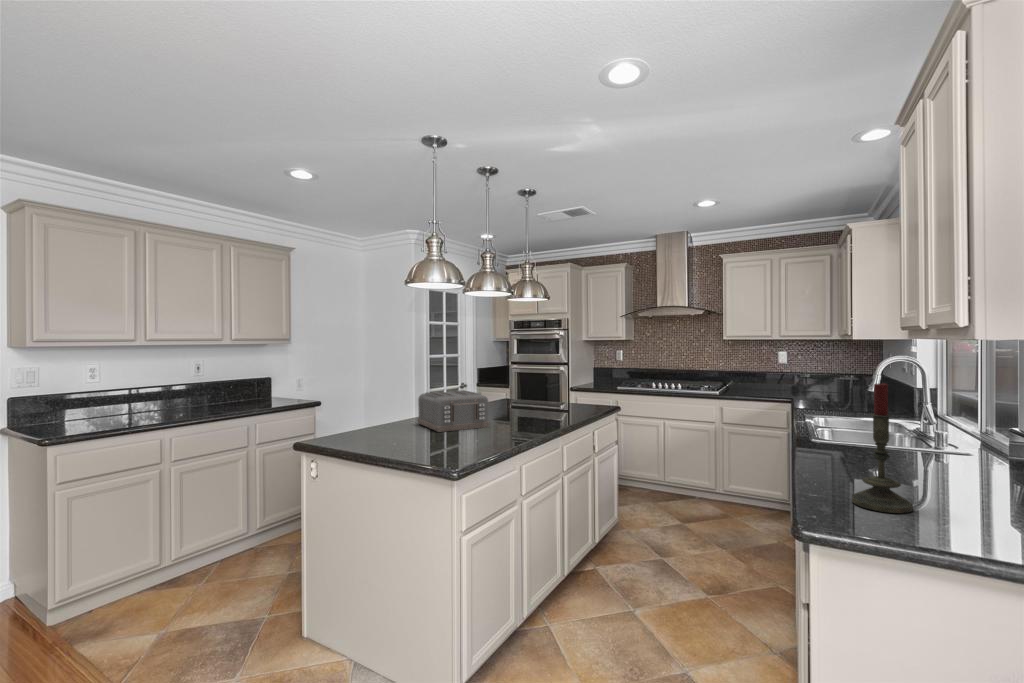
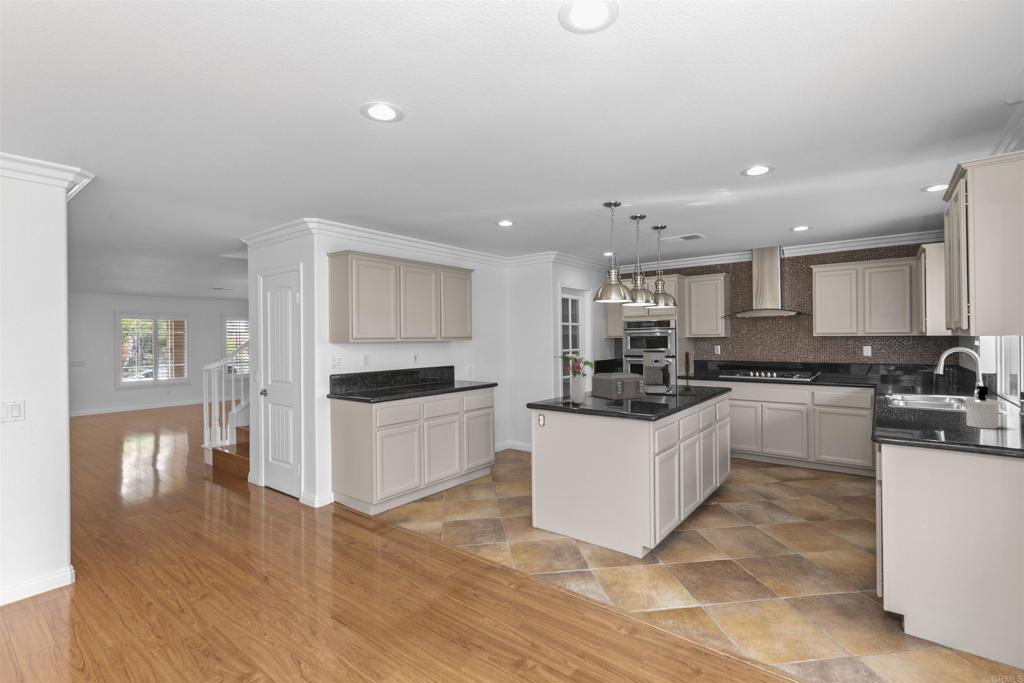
coffee maker: none [499,359,532,419] -> present [643,350,669,394]
flower arrangement: none [334,366,394,441] -> present [560,354,594,403]
candle: present [852,380,913,513] -> present [679,352,697,396]
soap dispenser: none [923,424,976,497] -> present [965,386,1000,429]

